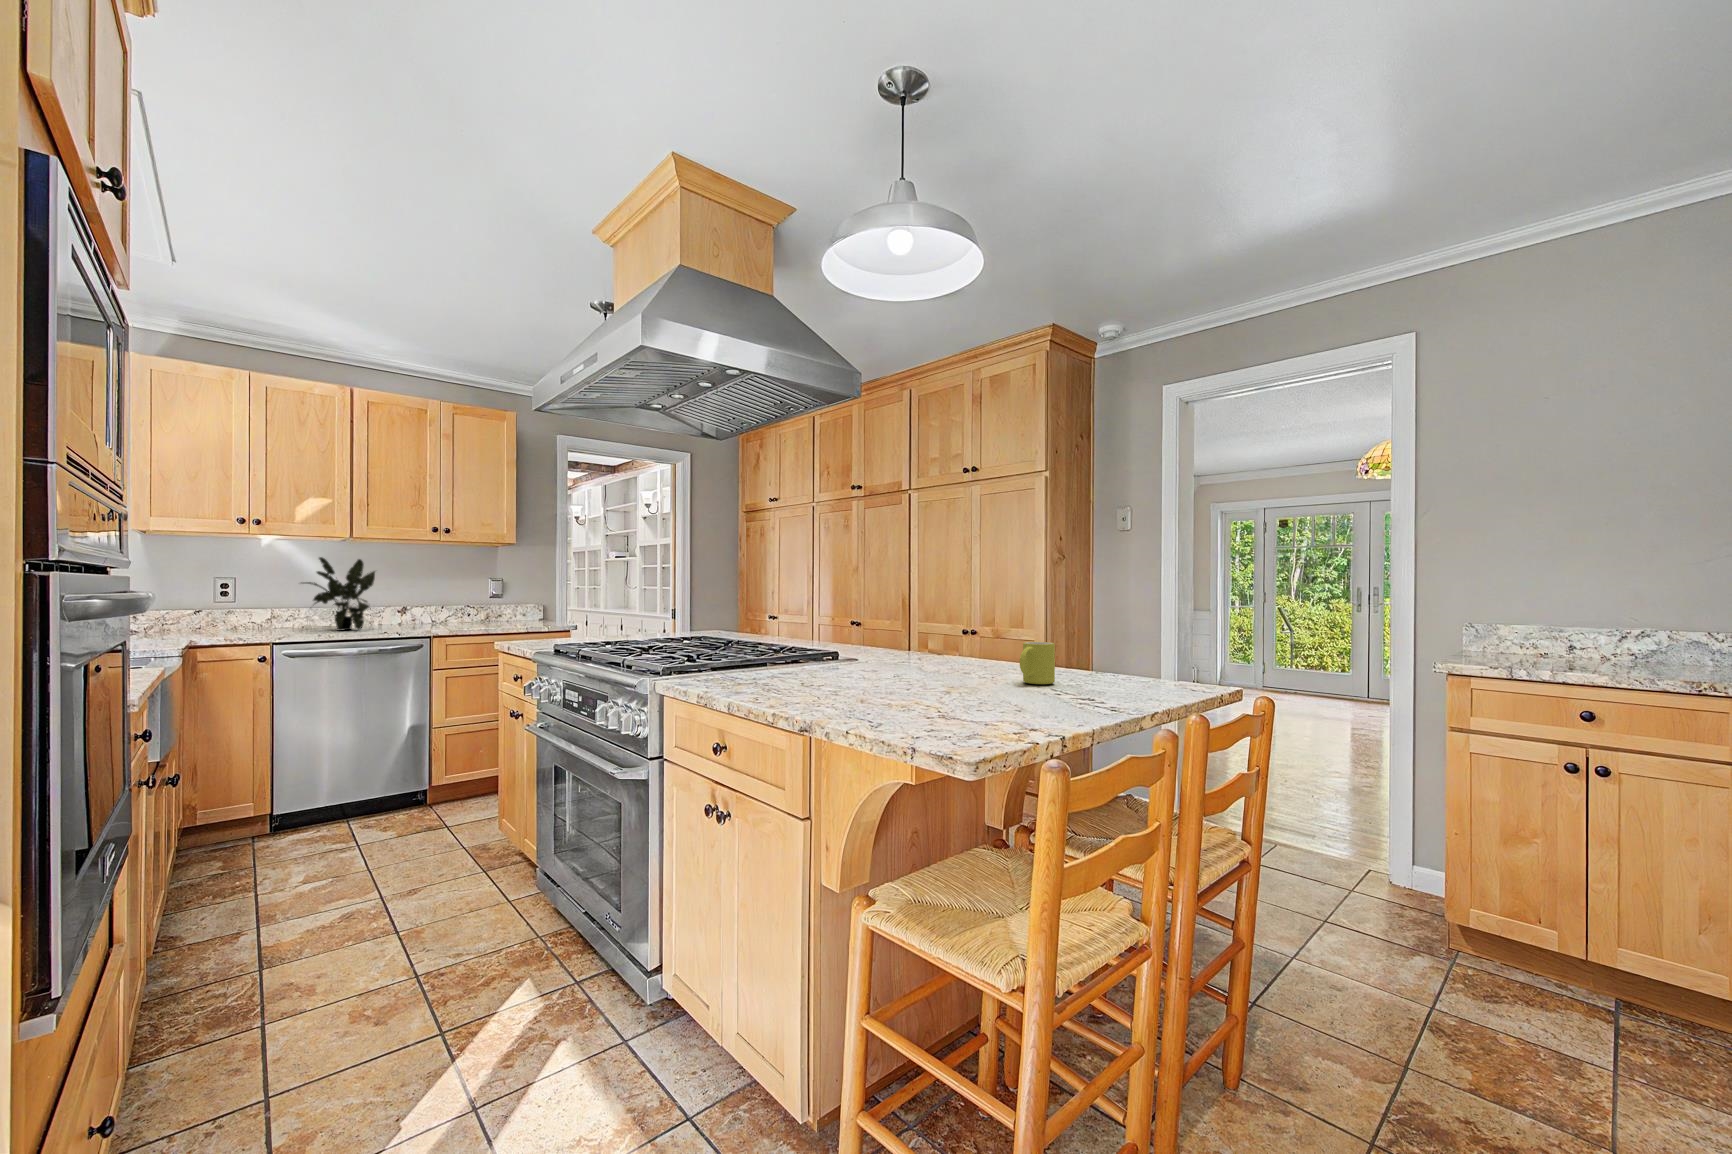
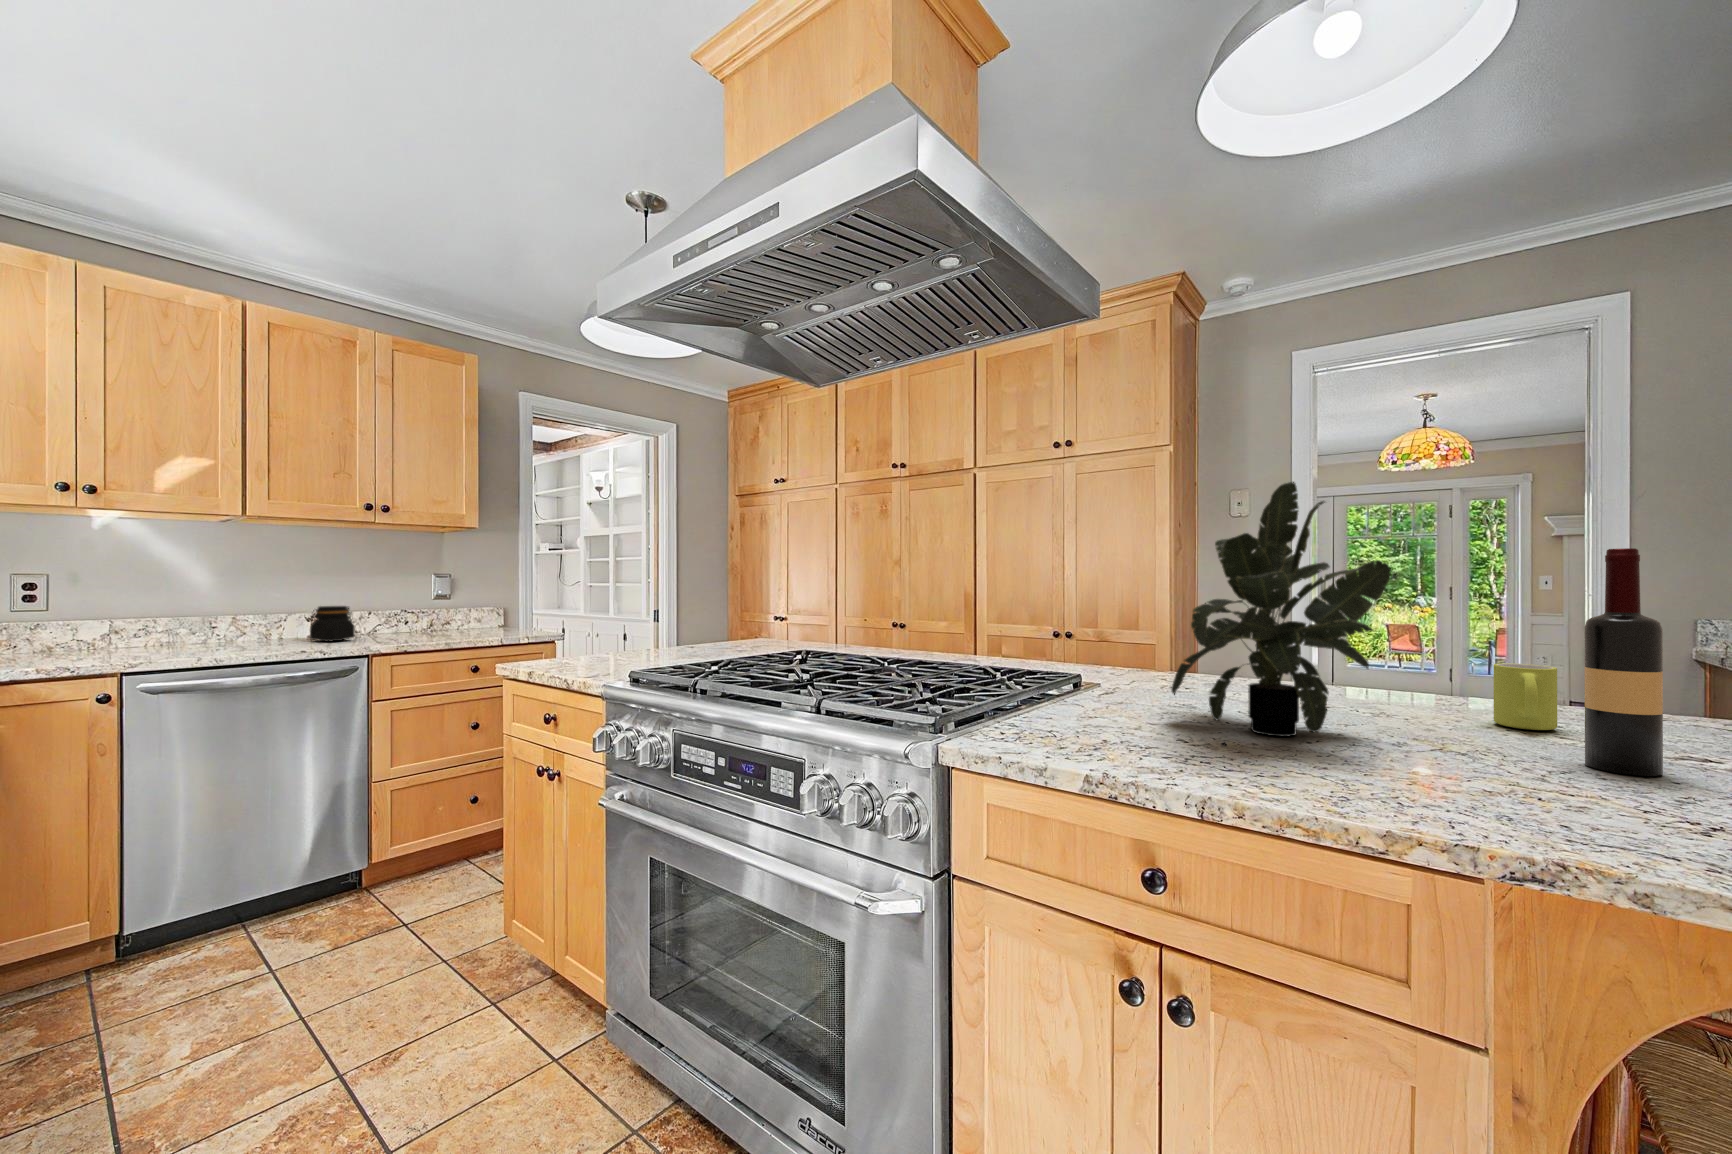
potted plant: present [303,557,375,630] -> present [1171,482,1391,737]
wine bottle: none [980,568,1012,700] -> present [1584,548,1663,776]
jar: none [400,602,431,628] -> present [310,606,355,641]

